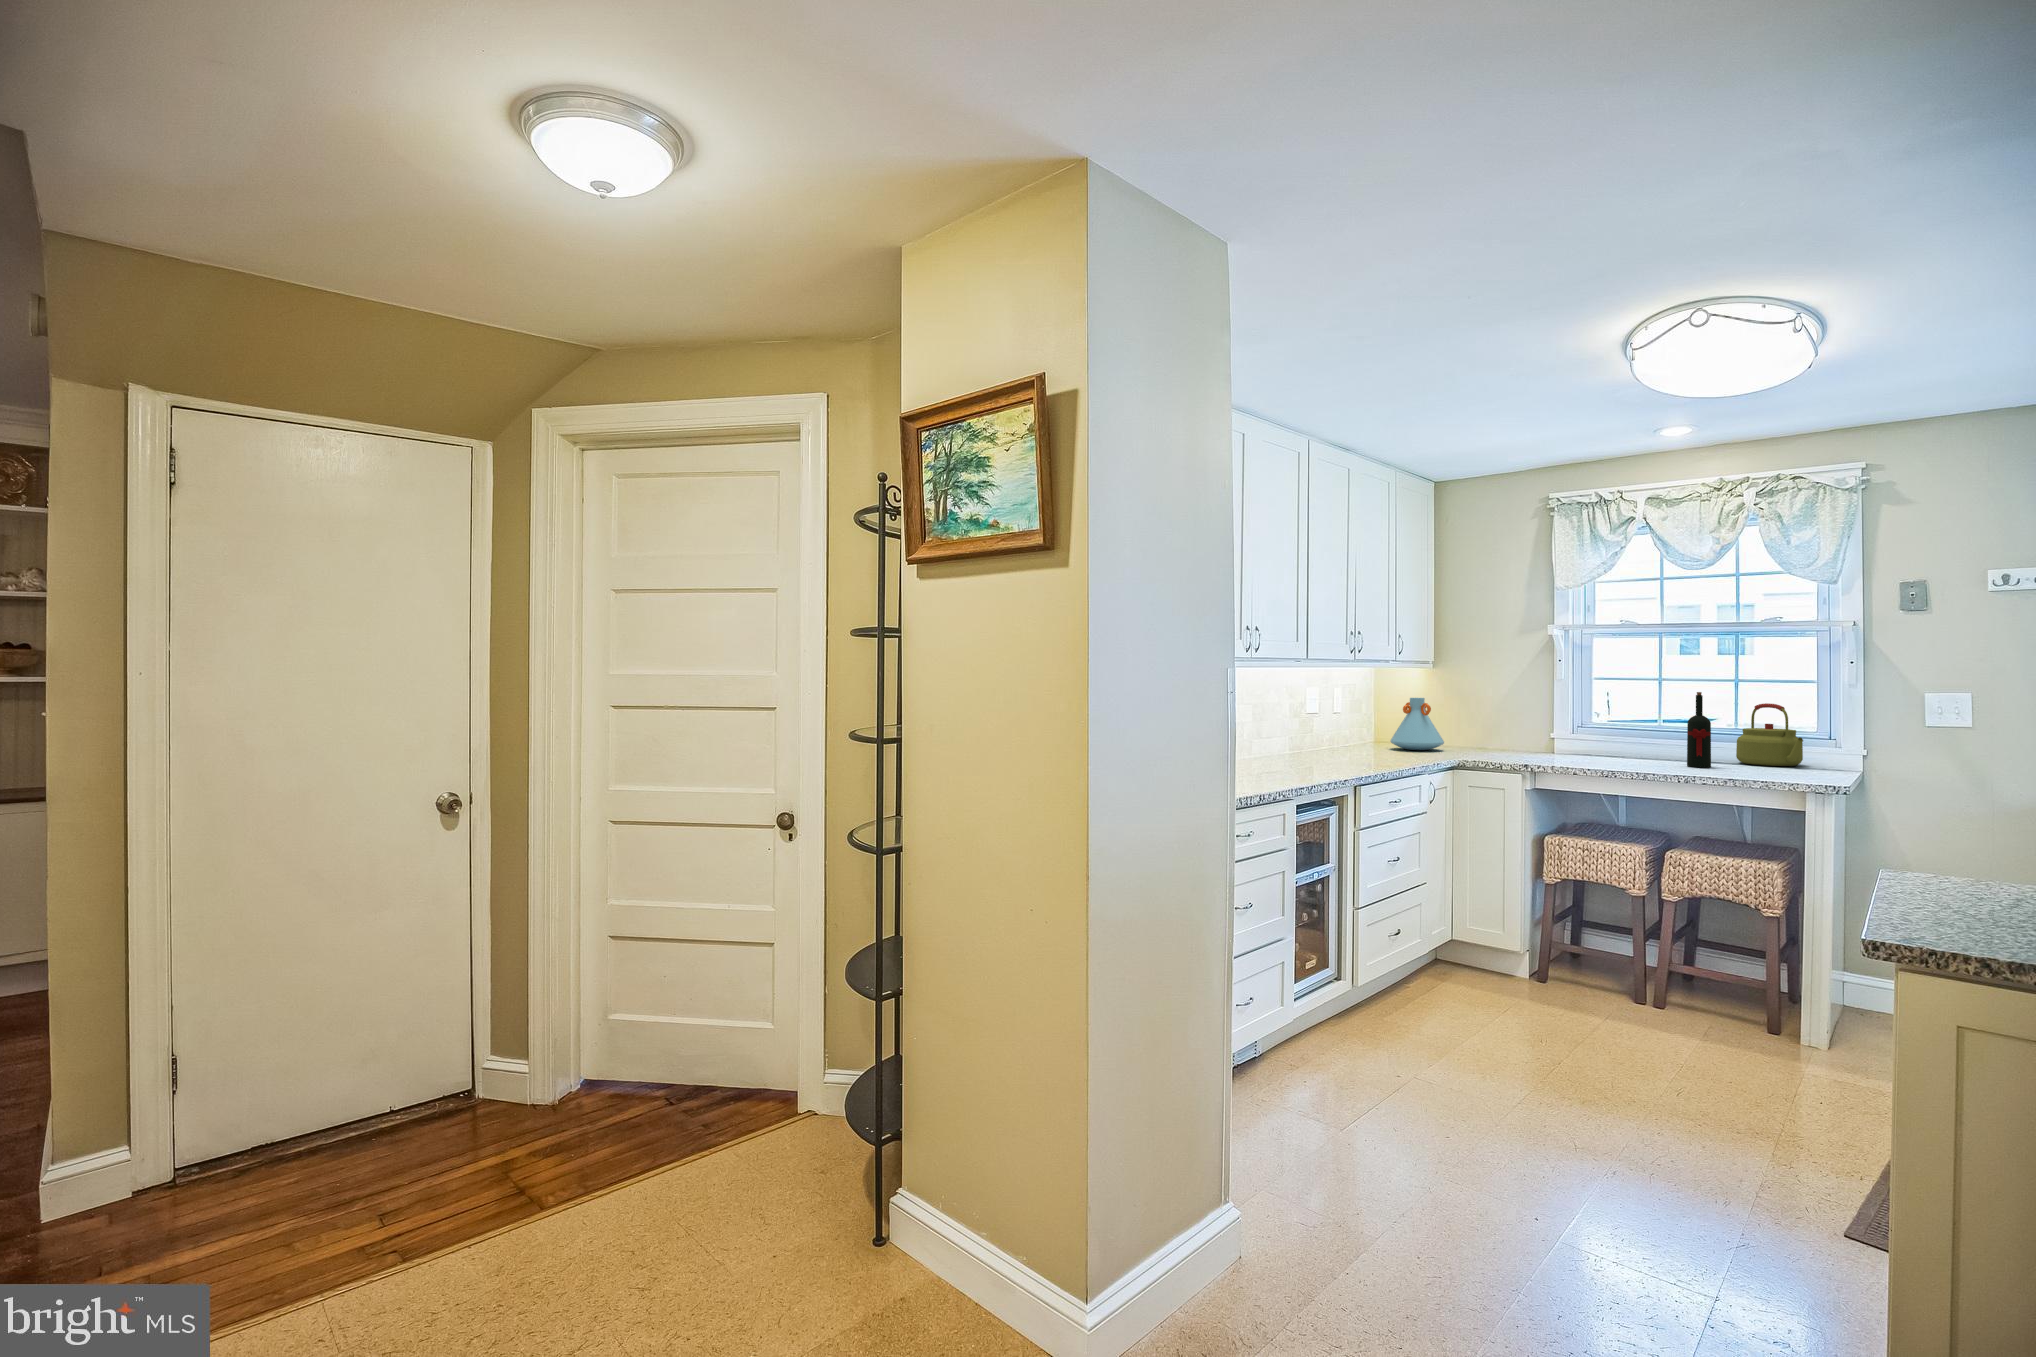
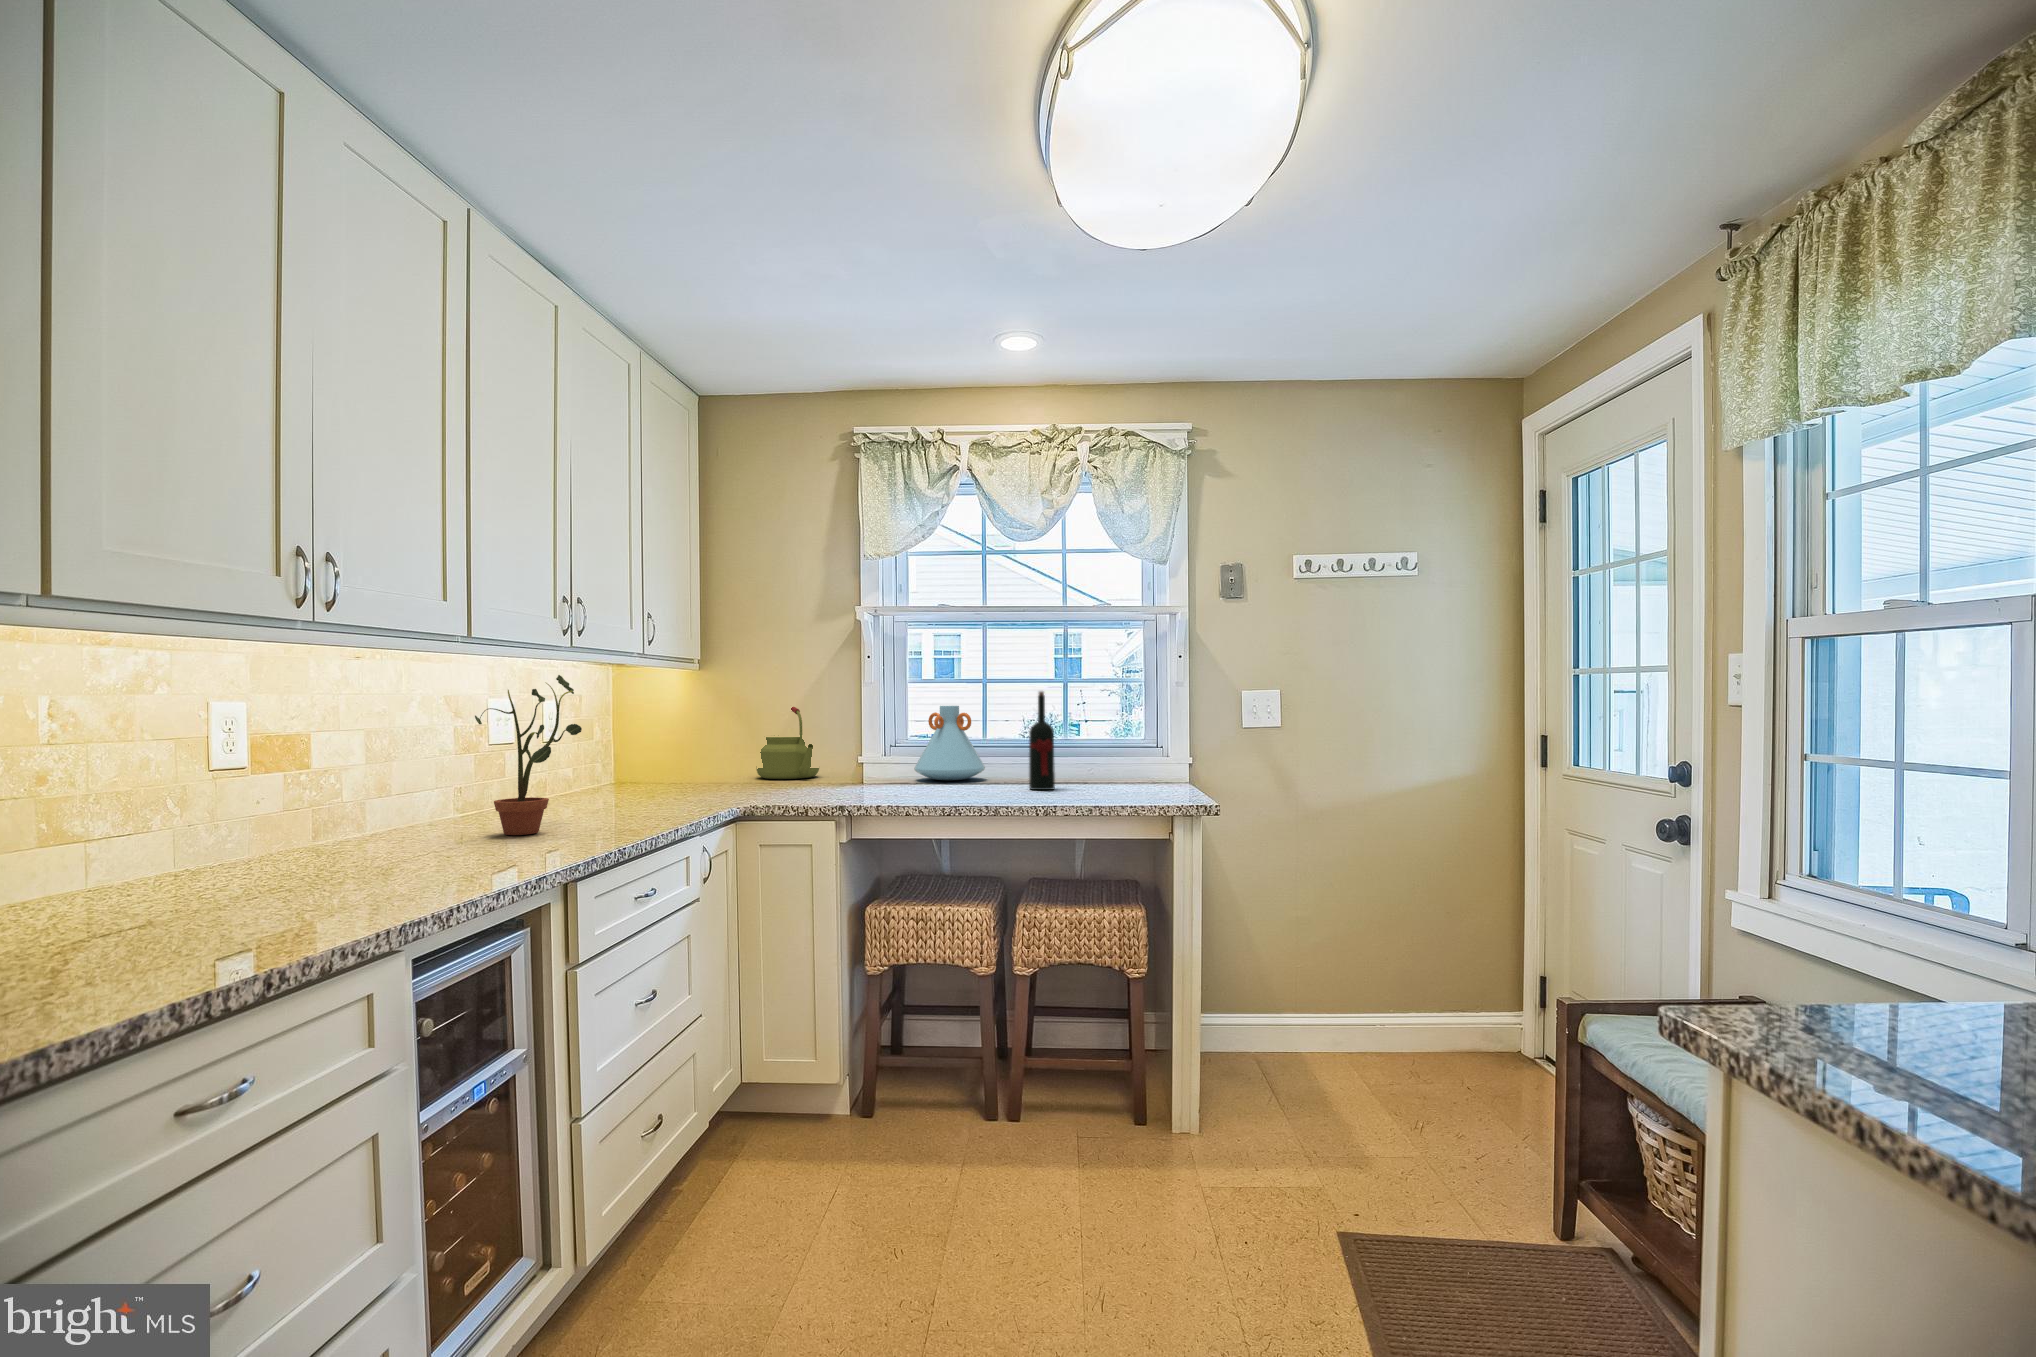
potted plant: none [1306,680,1360,765] -> present [475,675,582,835]
vase: present [1390,698,1444,750] -> present [914,706,985,780]
kettle: present [1736,703,1803,766] -> present [757,707,819,779]

